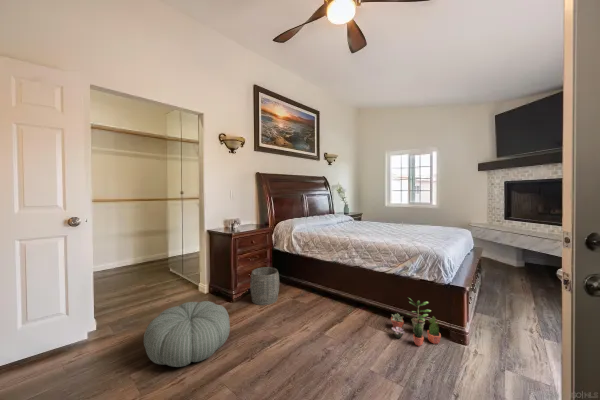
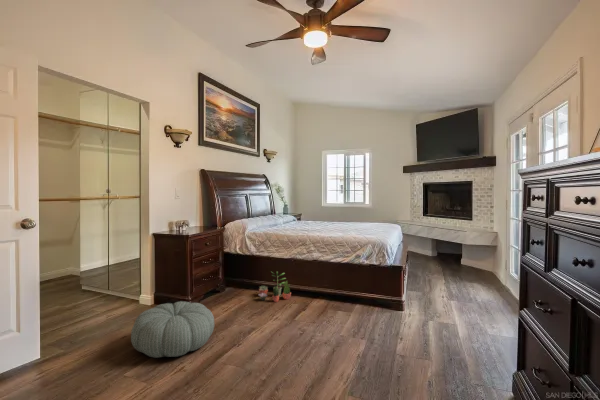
woven basket: present [250,267,279,305] -> none [209,269,239,307]
potted plant: present [391,301,441,346] -> present [259,272,291,302]

